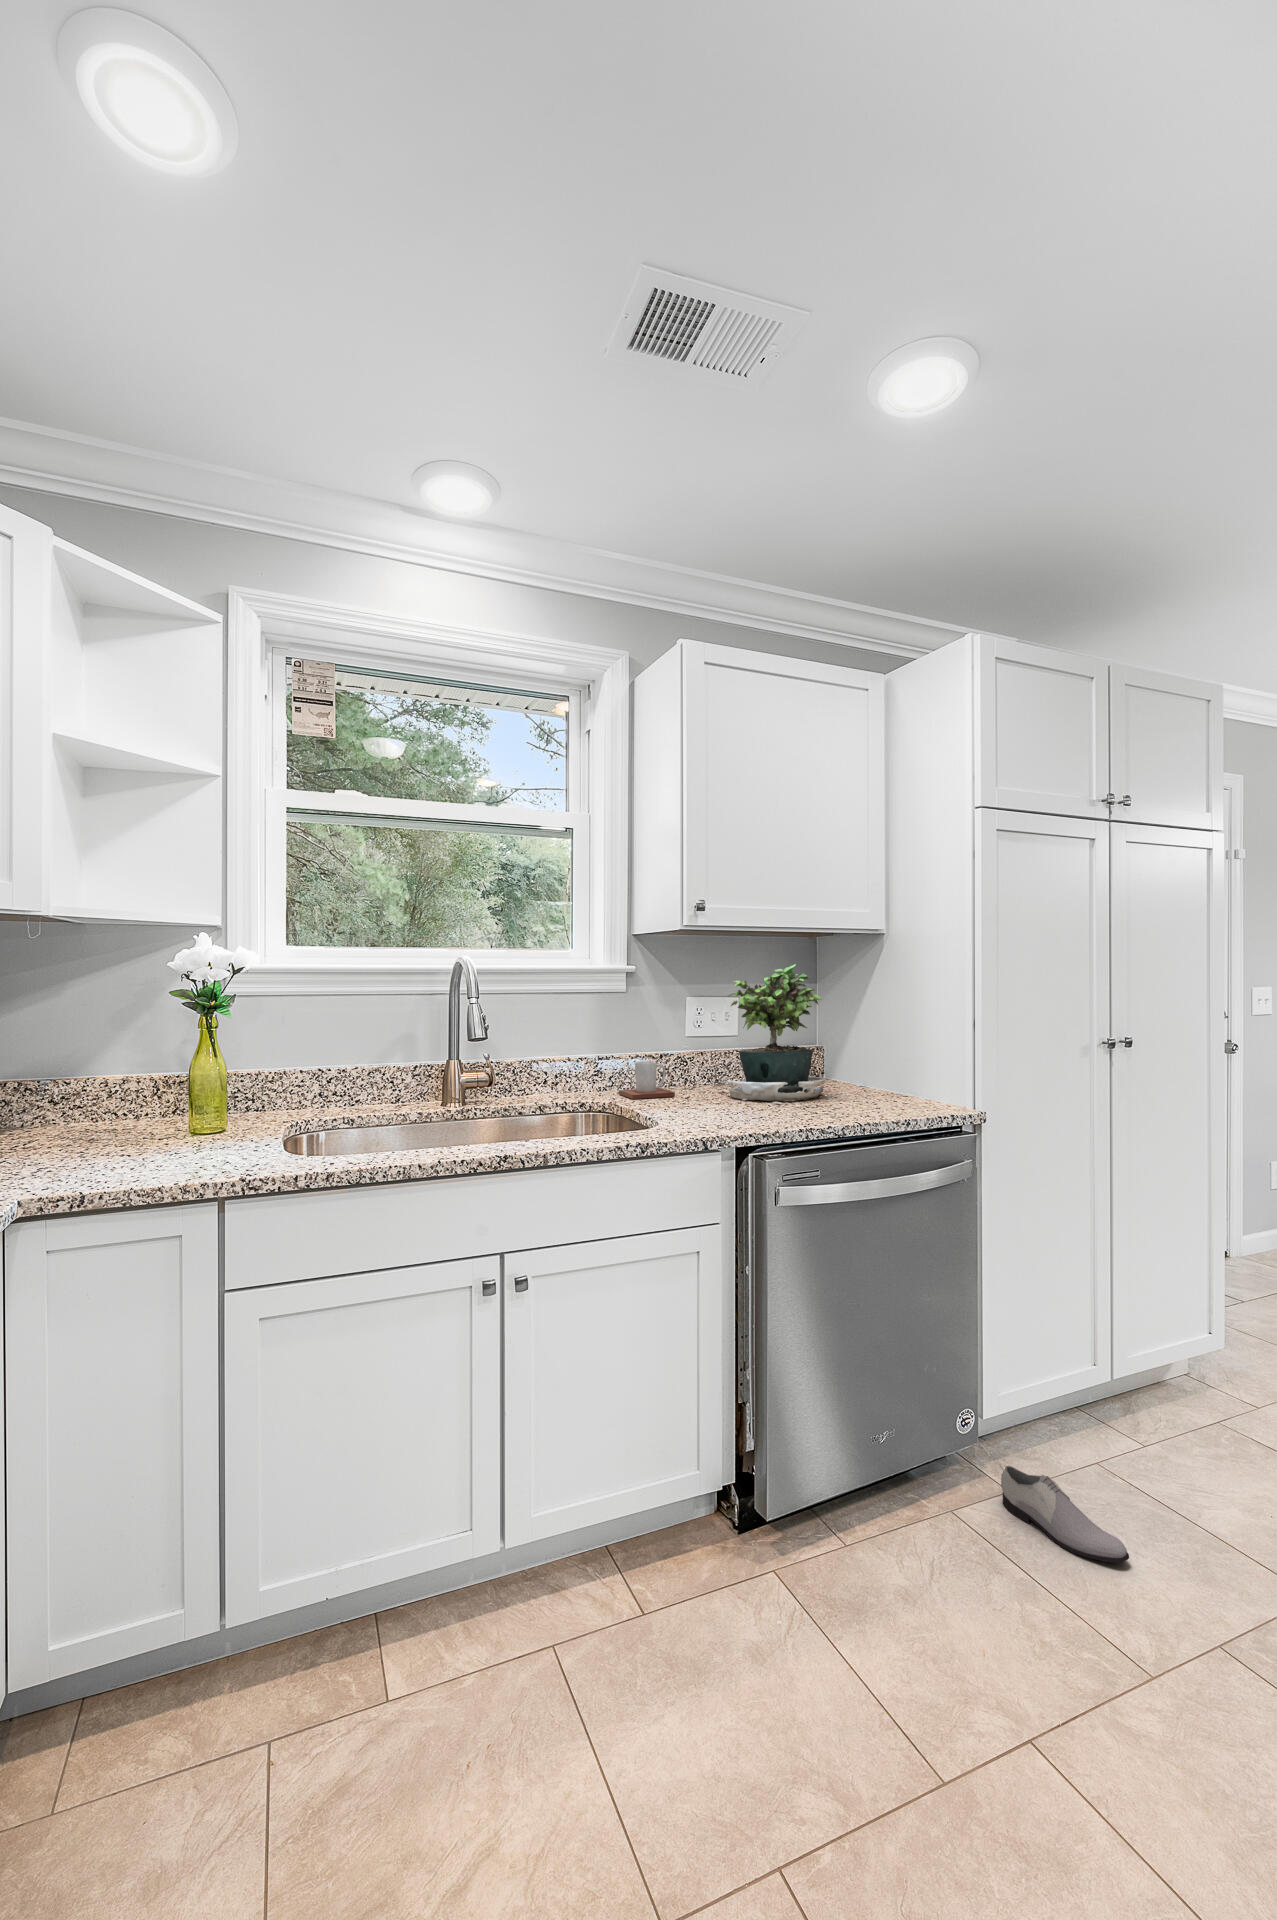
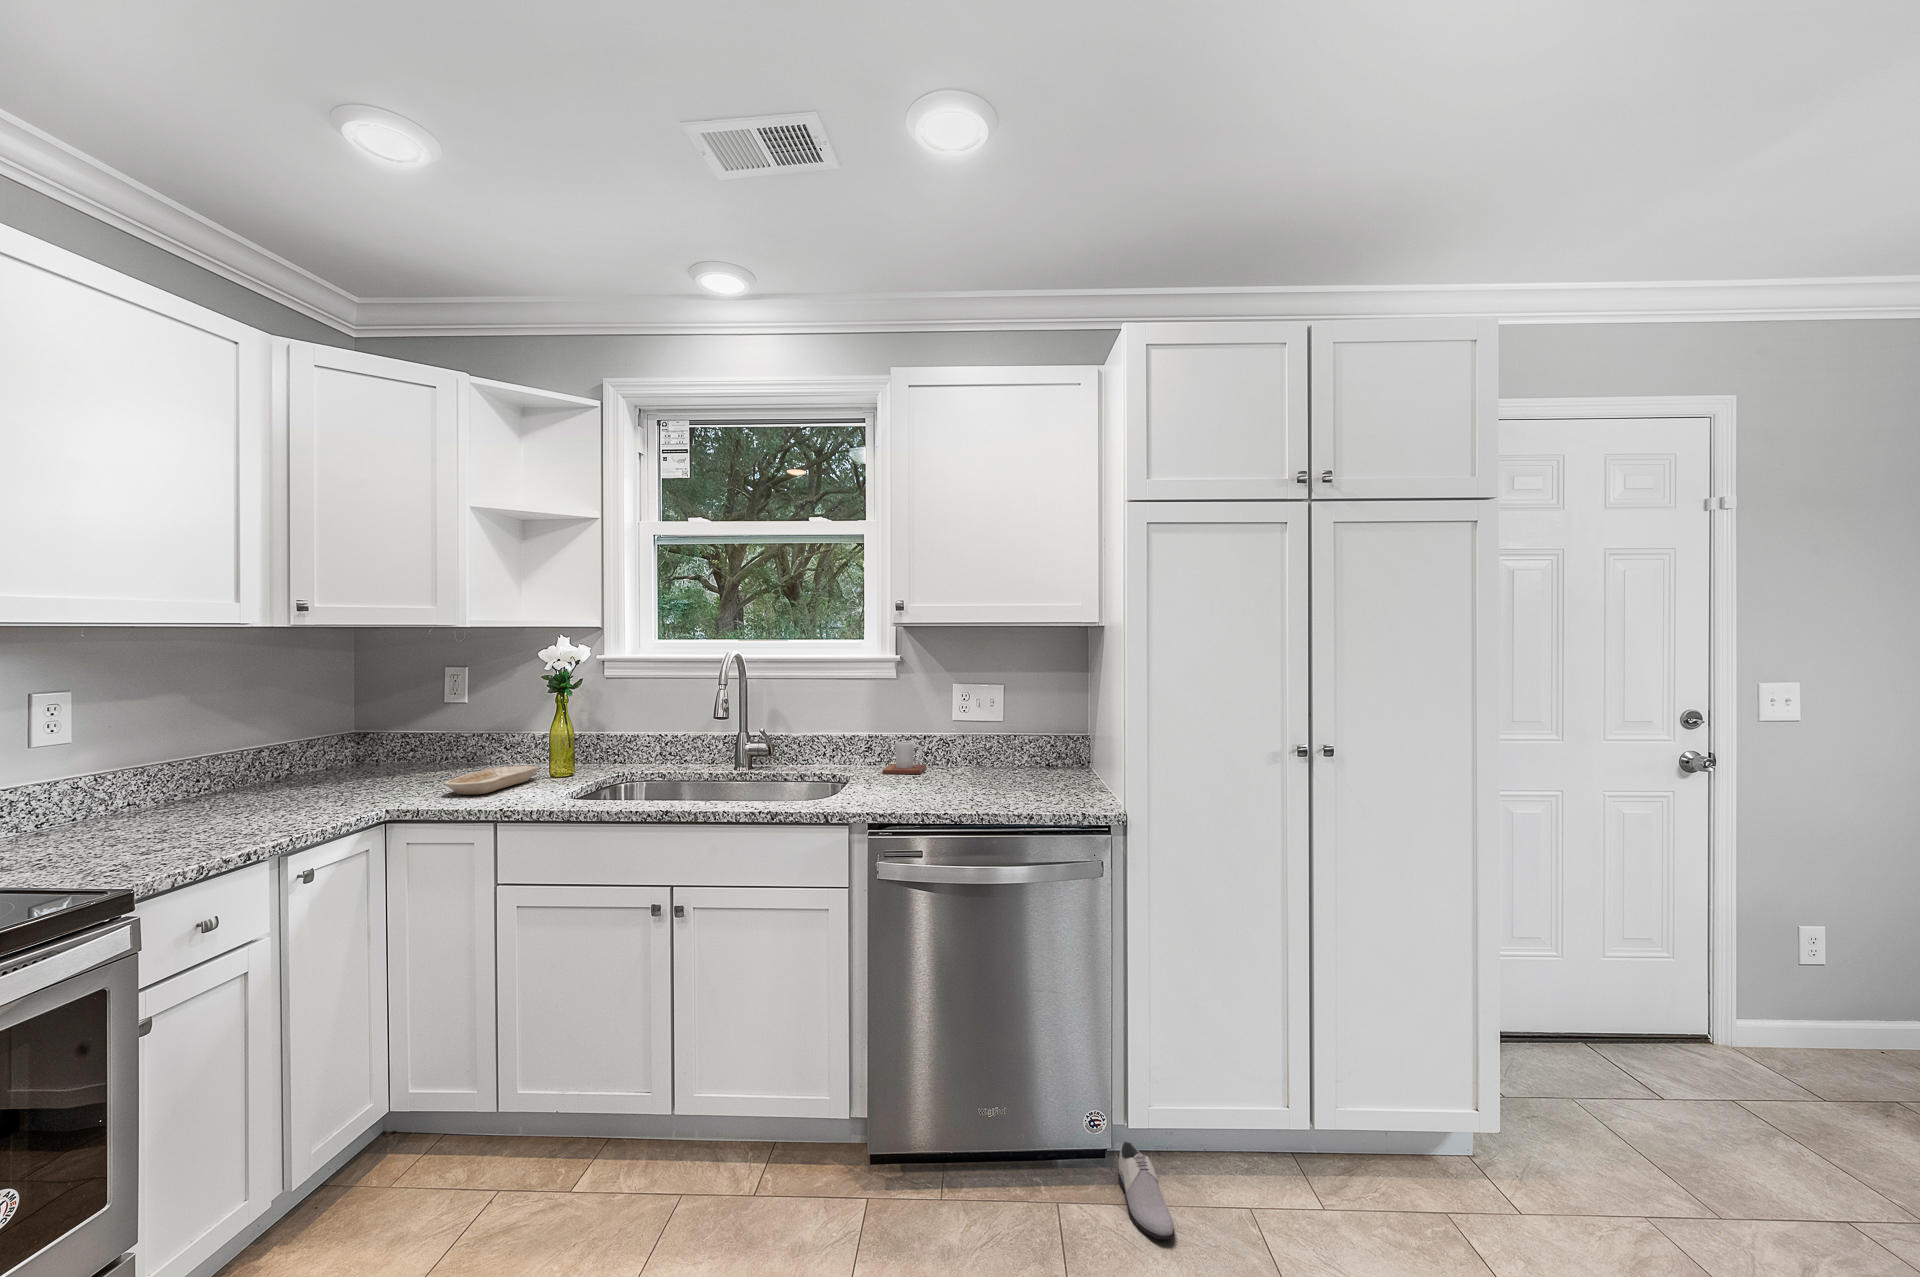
potted plant: present [726,964,826,1106] -> none [955,662,1044,794]
tray: none [85,1121,192,1167] -> present [444,766,539,795]

